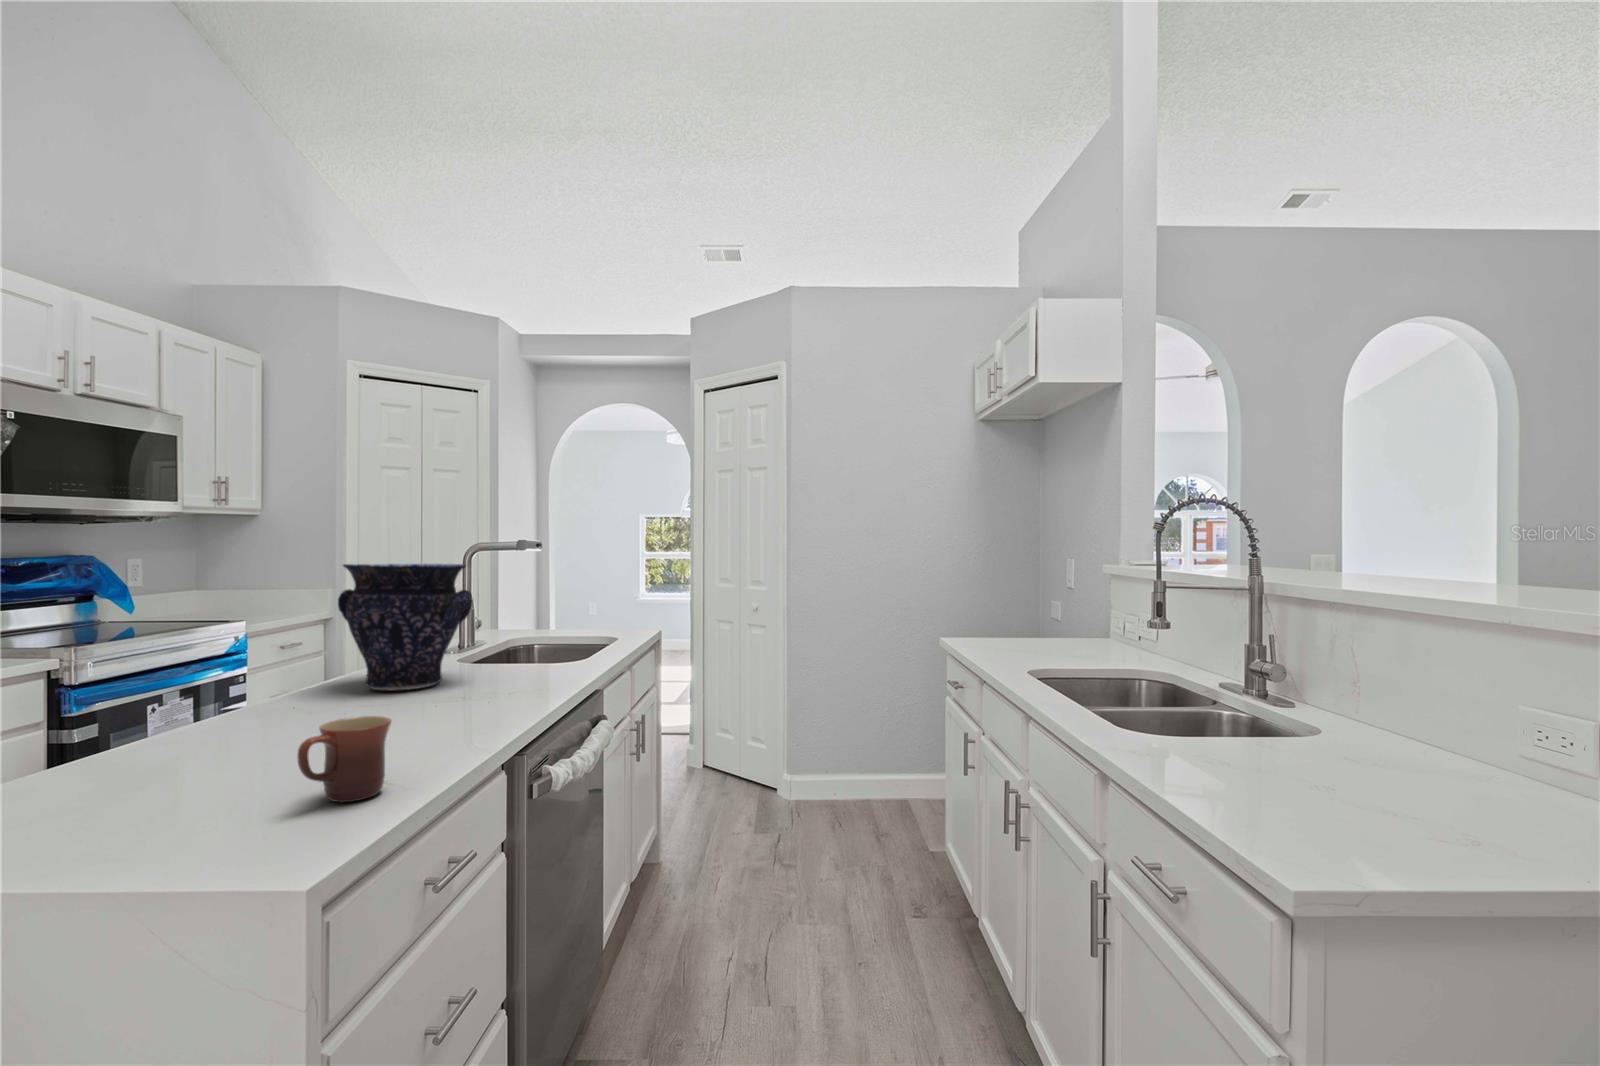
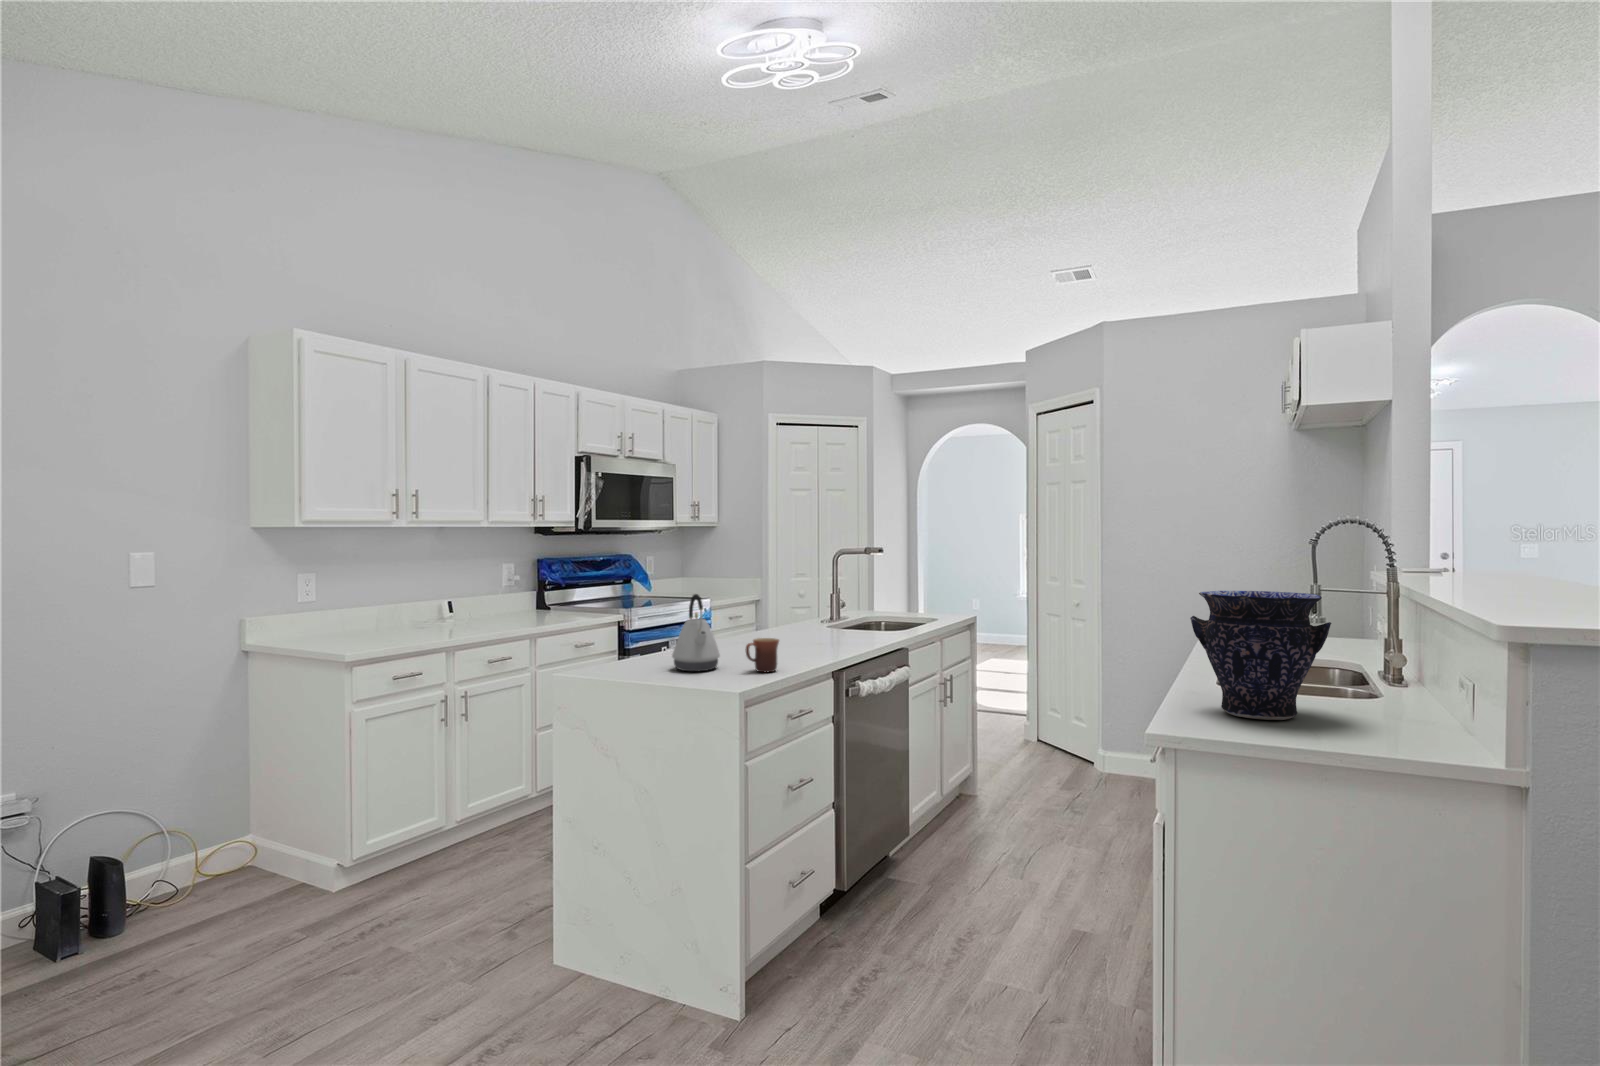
vase: present [338,564,473,690] -> present [1190,591,1331,720]
kettle: none [63,625,224,830] -> present [672,594,720,671]

